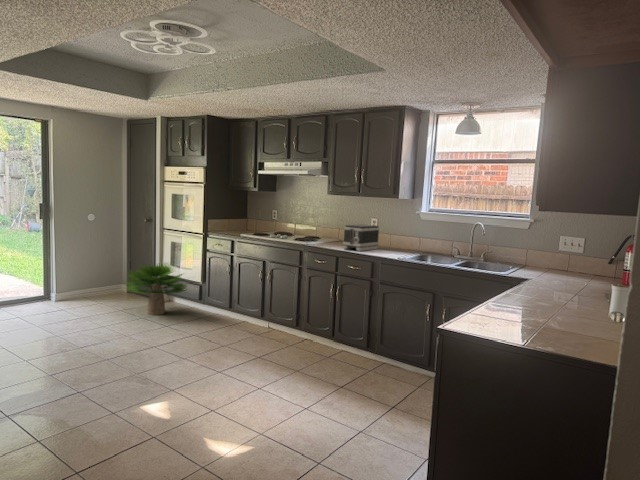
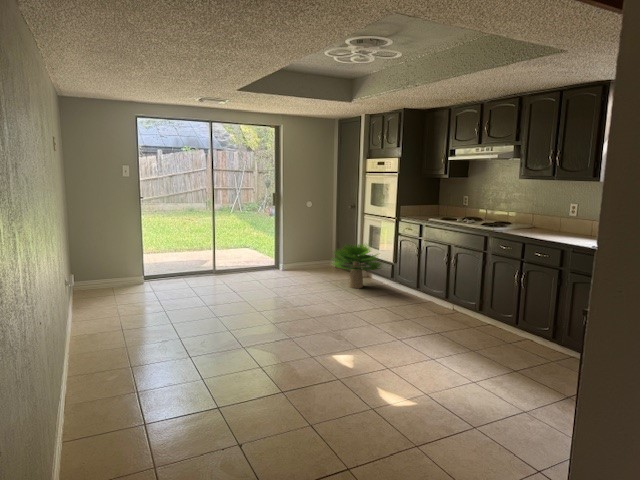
toaster: present [343,224,379,251] -> none [531,210,576,238]

